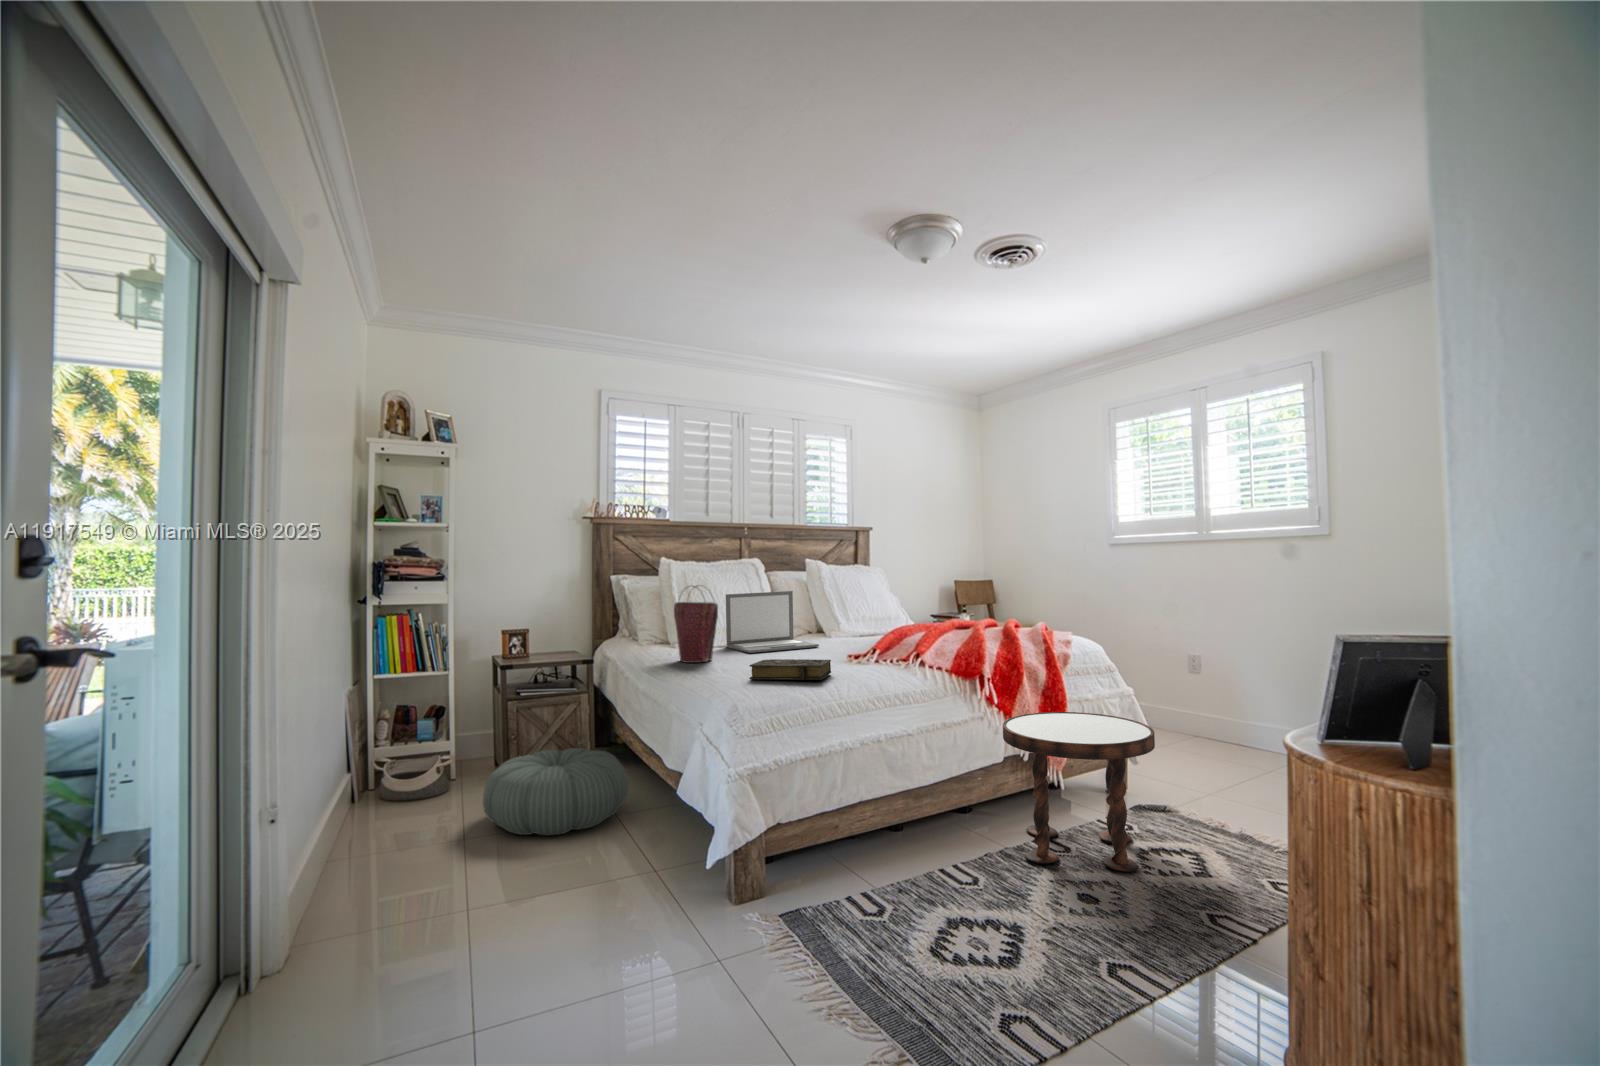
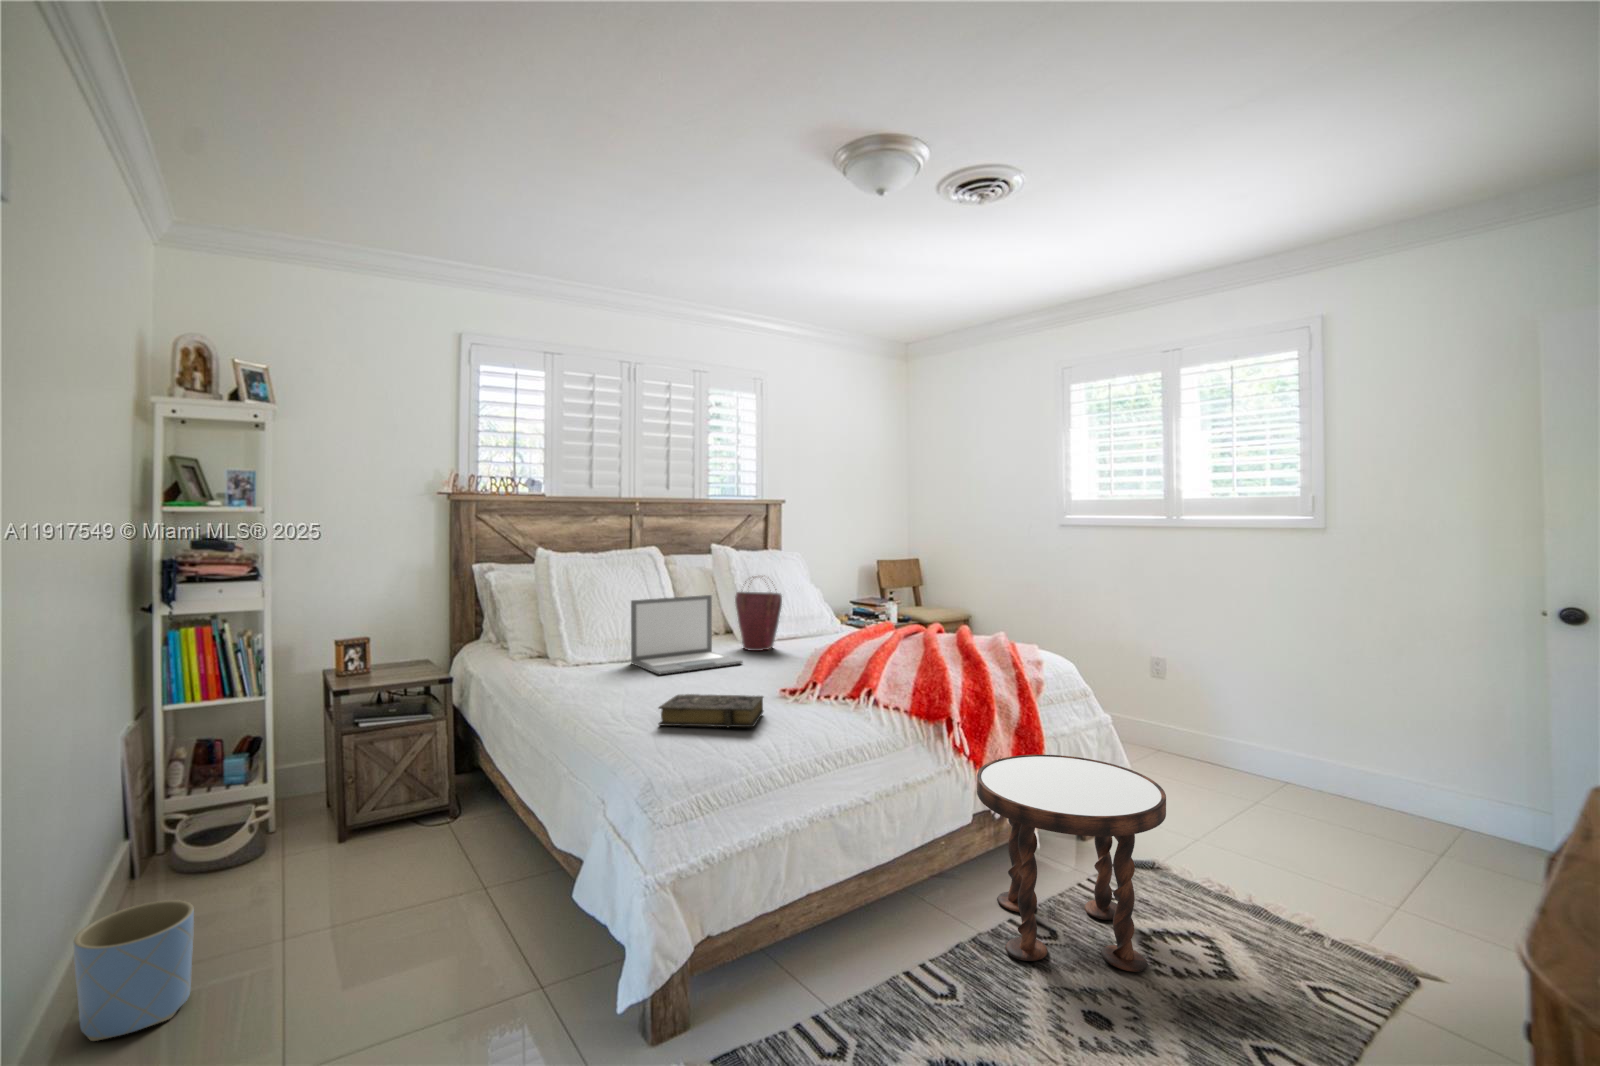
handbag: present [674,586,718,663] -> present [735,576,782,651]
pouf: present [483,748,628,835] -> none [289,801,497,936]
planter: none [363,794,432,878] -> present [73,900,194,1041]

